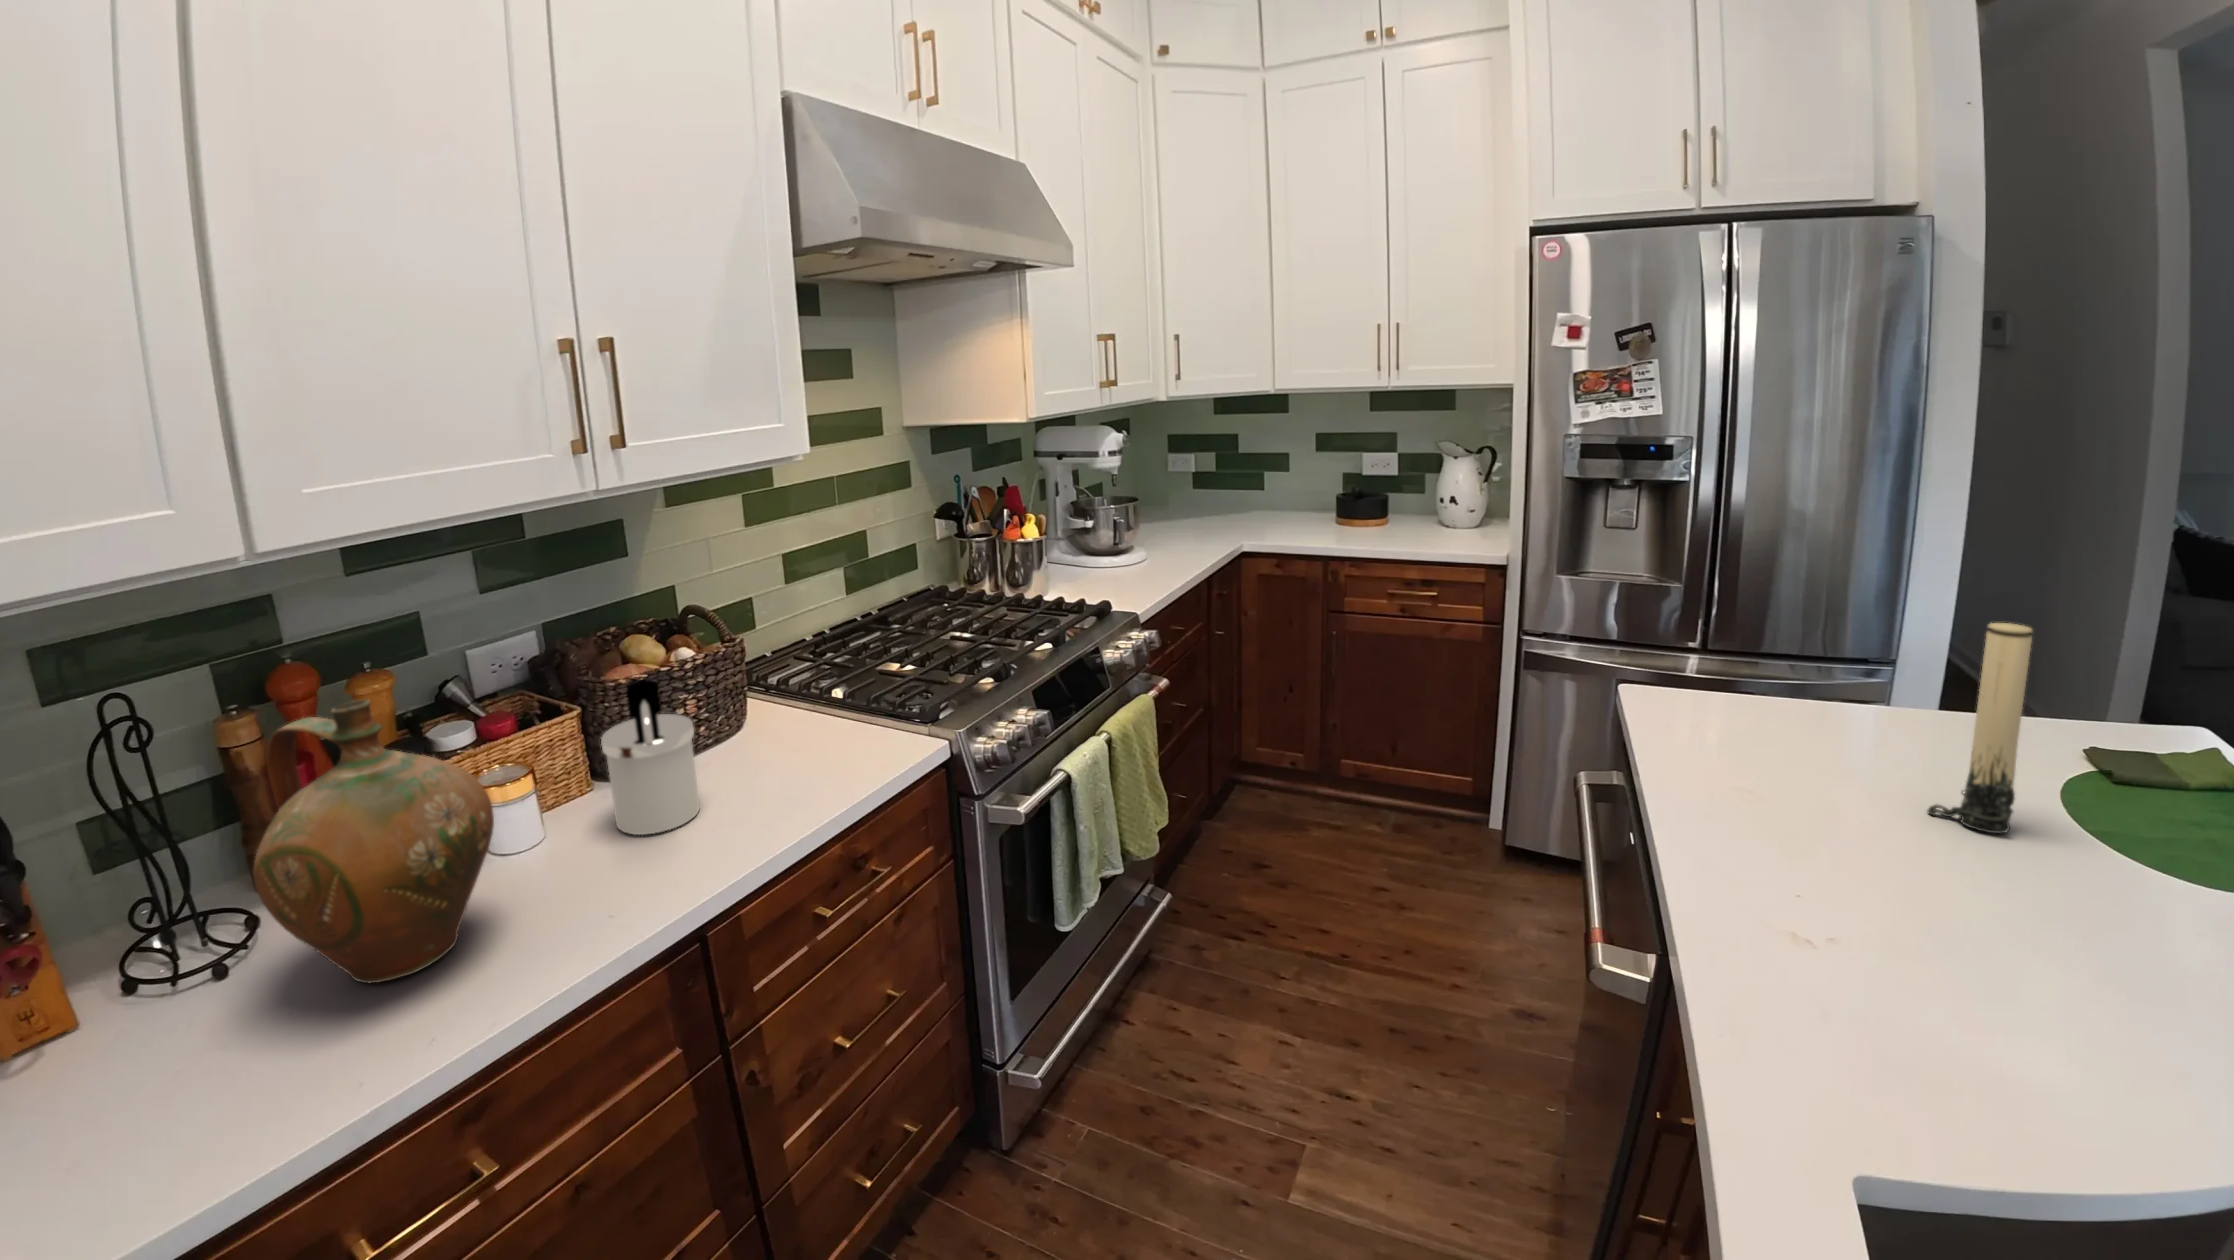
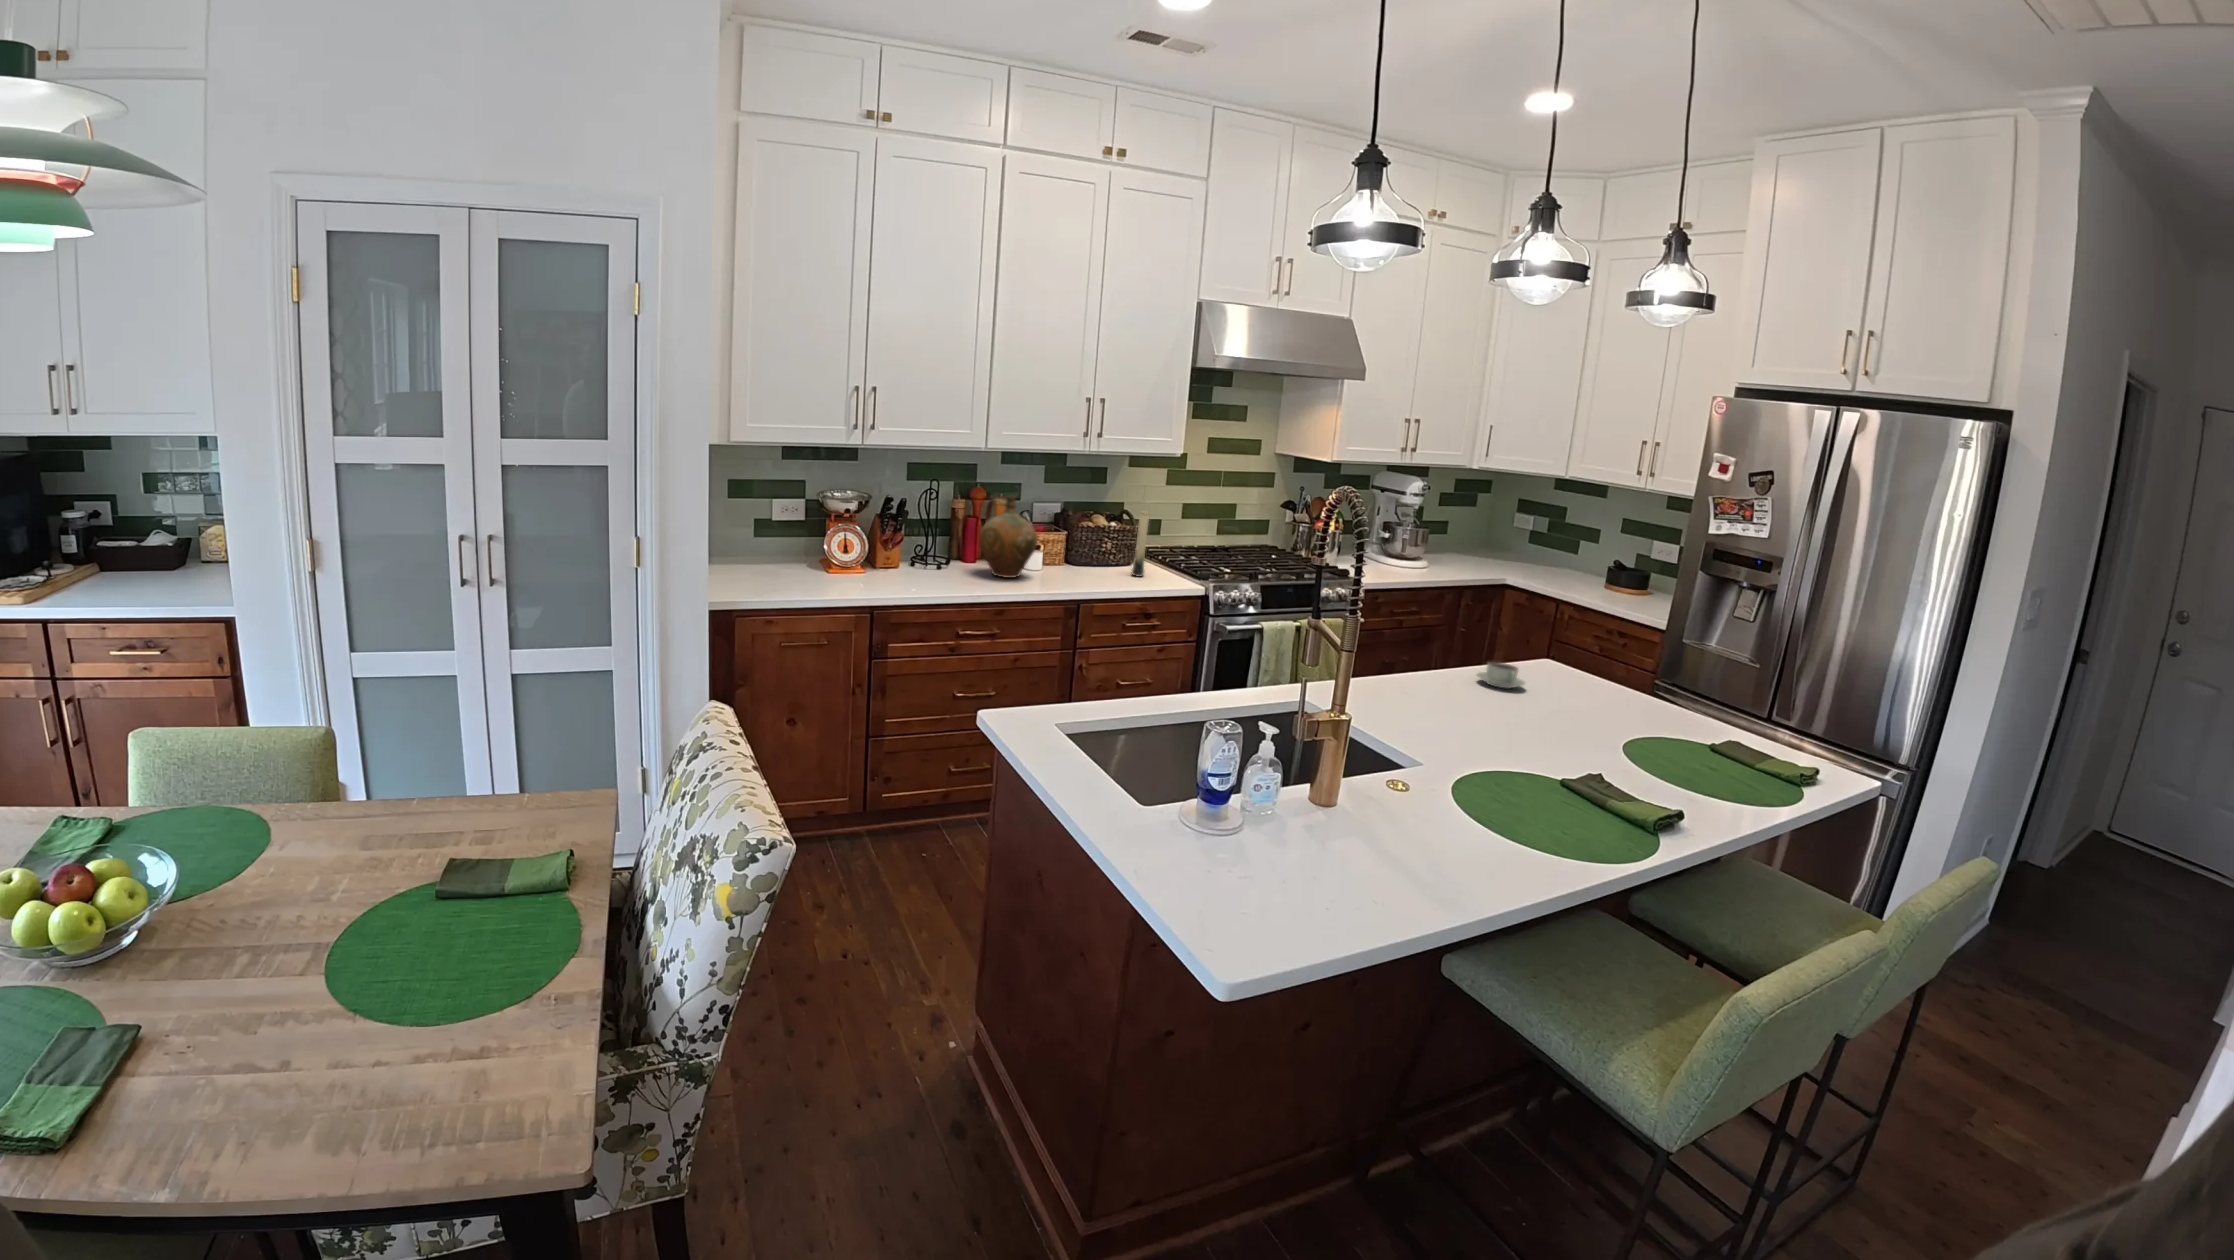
candle: present [1927,623,2032,833] -> present [1132,512,1149,577]
soap dispenser: present [601,680,700,835] -> none [1070,521,1105,576]
coffee cup: none [1955,854,2151,951] -> present [1477,662,1525,688]

